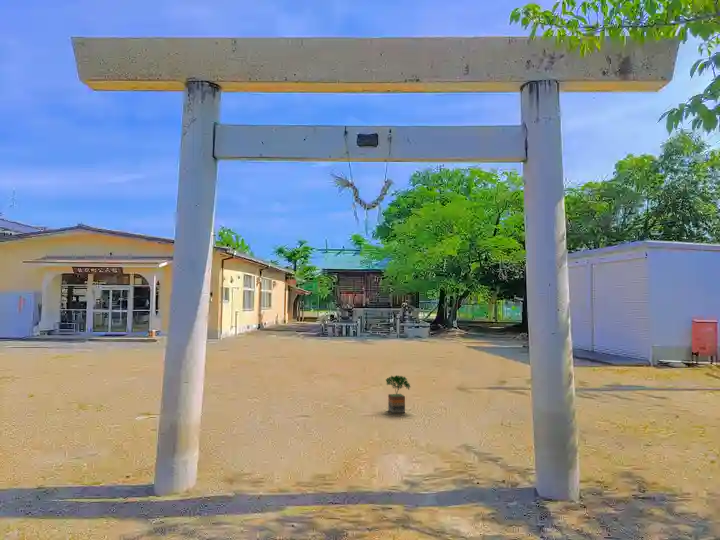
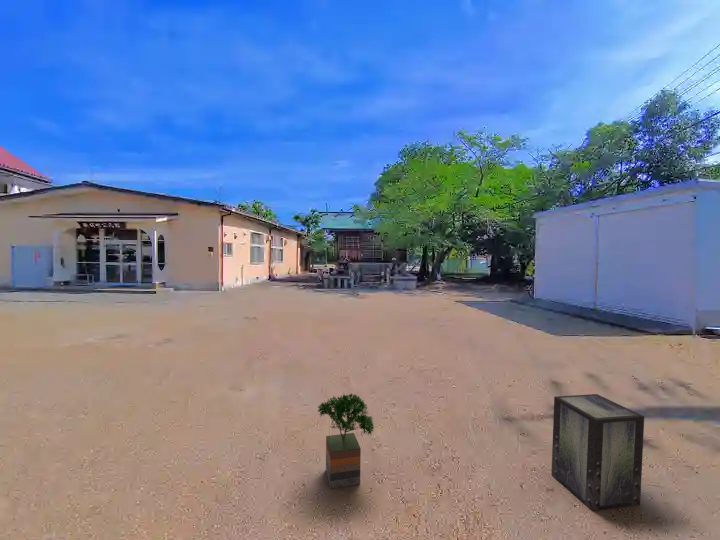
storage box: none [489,374,520,416] -> present [551,394,644,511]

